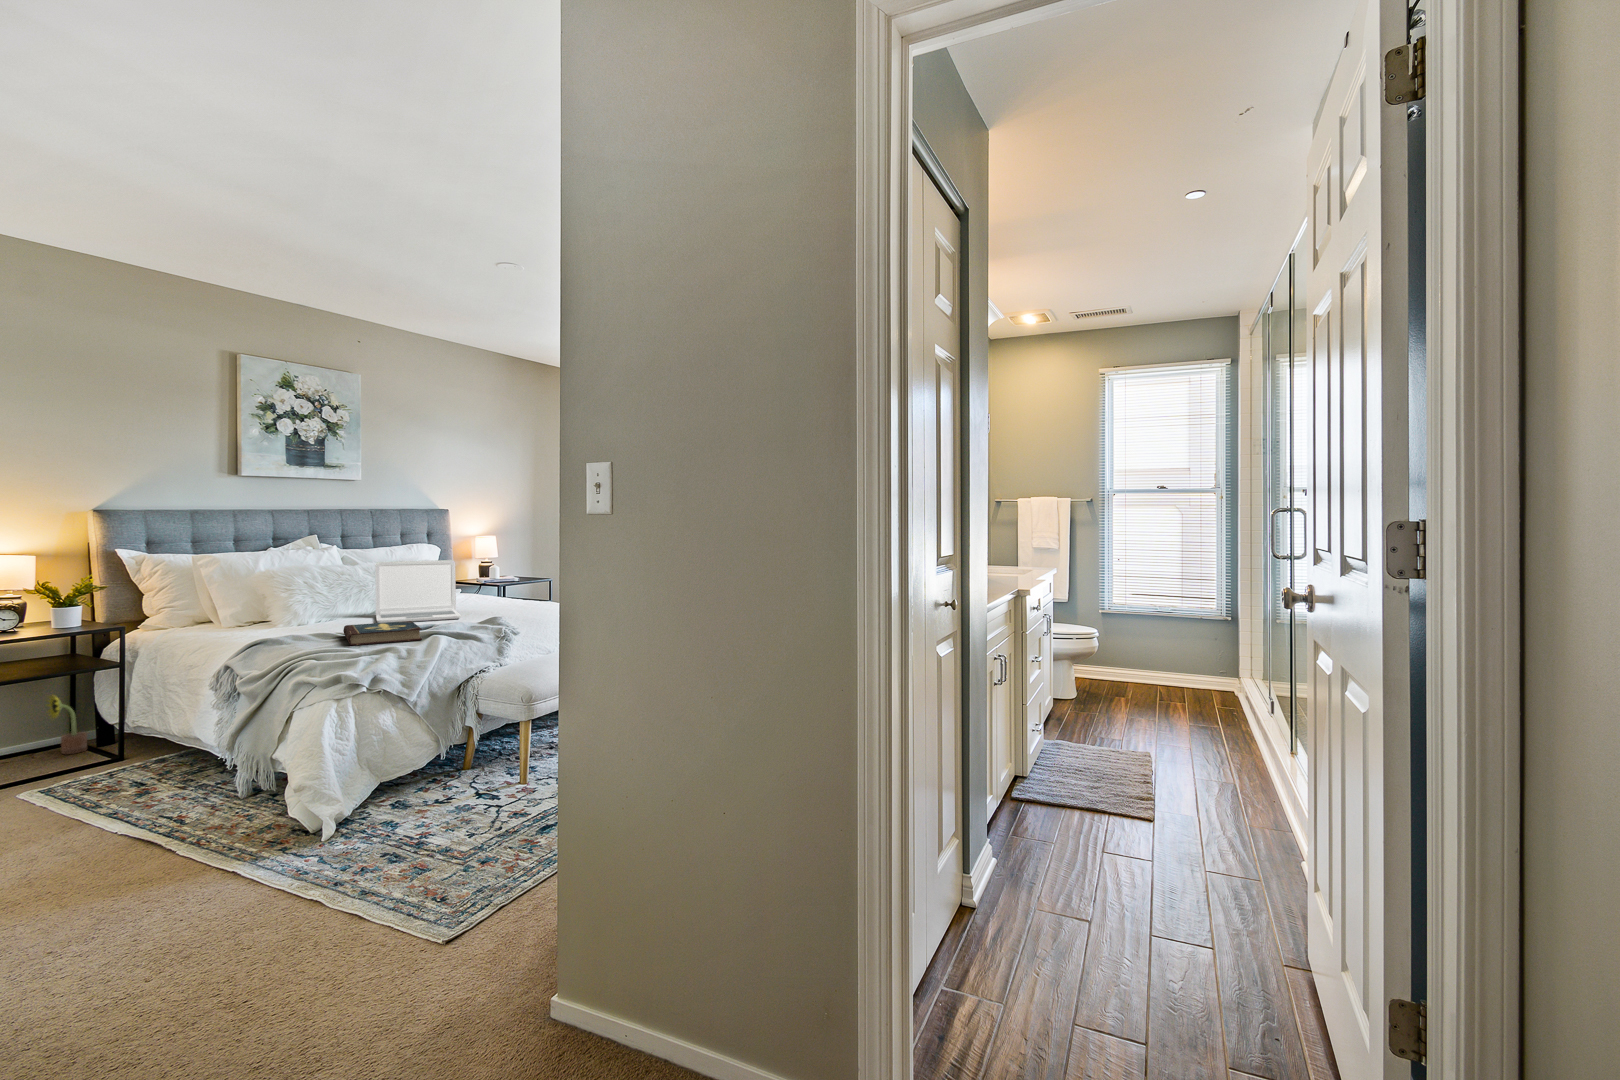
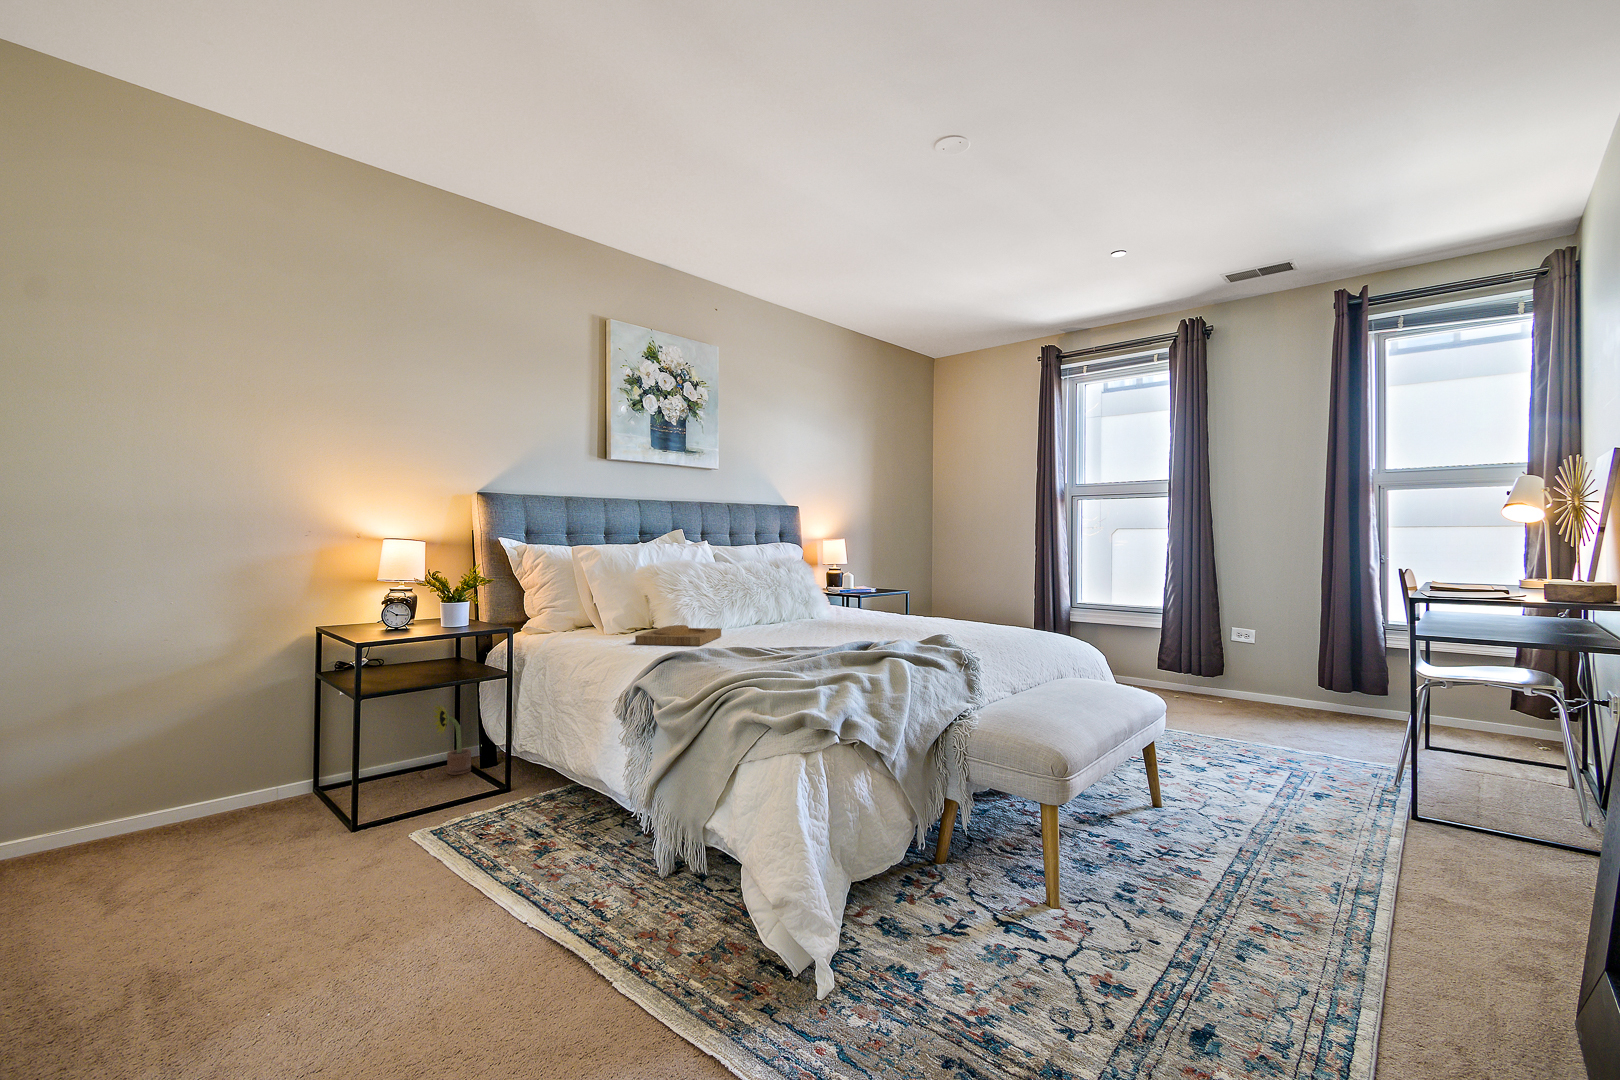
laptop: present [375,560,461,623] -> none [761,555,868,633]
tray: none [241,619,327,635] -> present [635,625,721,646]
book: present [343,621,422,645] -> none [757,631,870,665]

